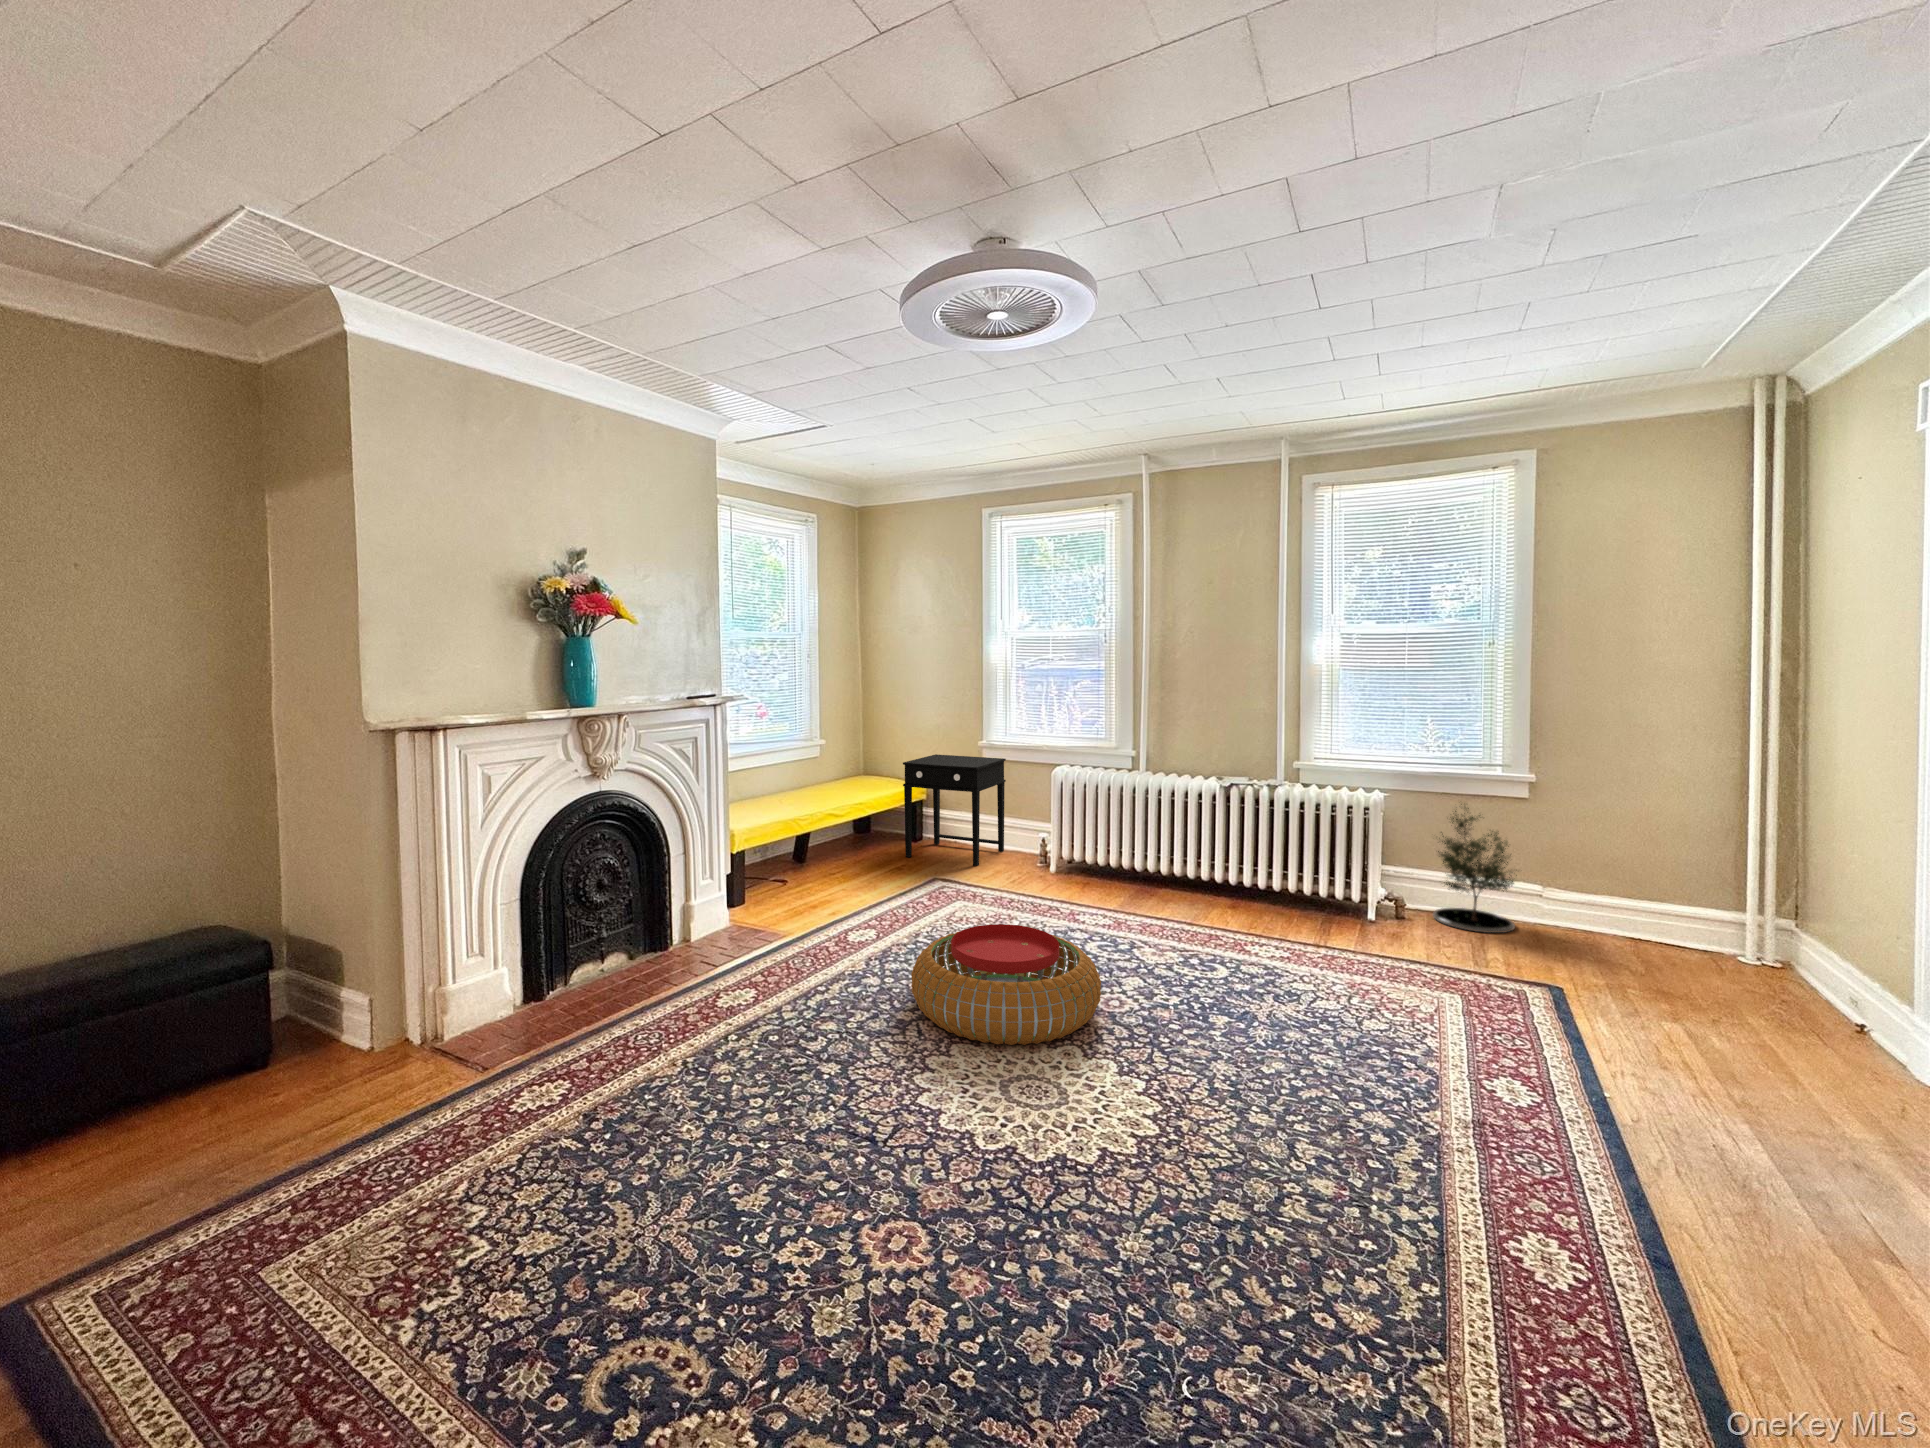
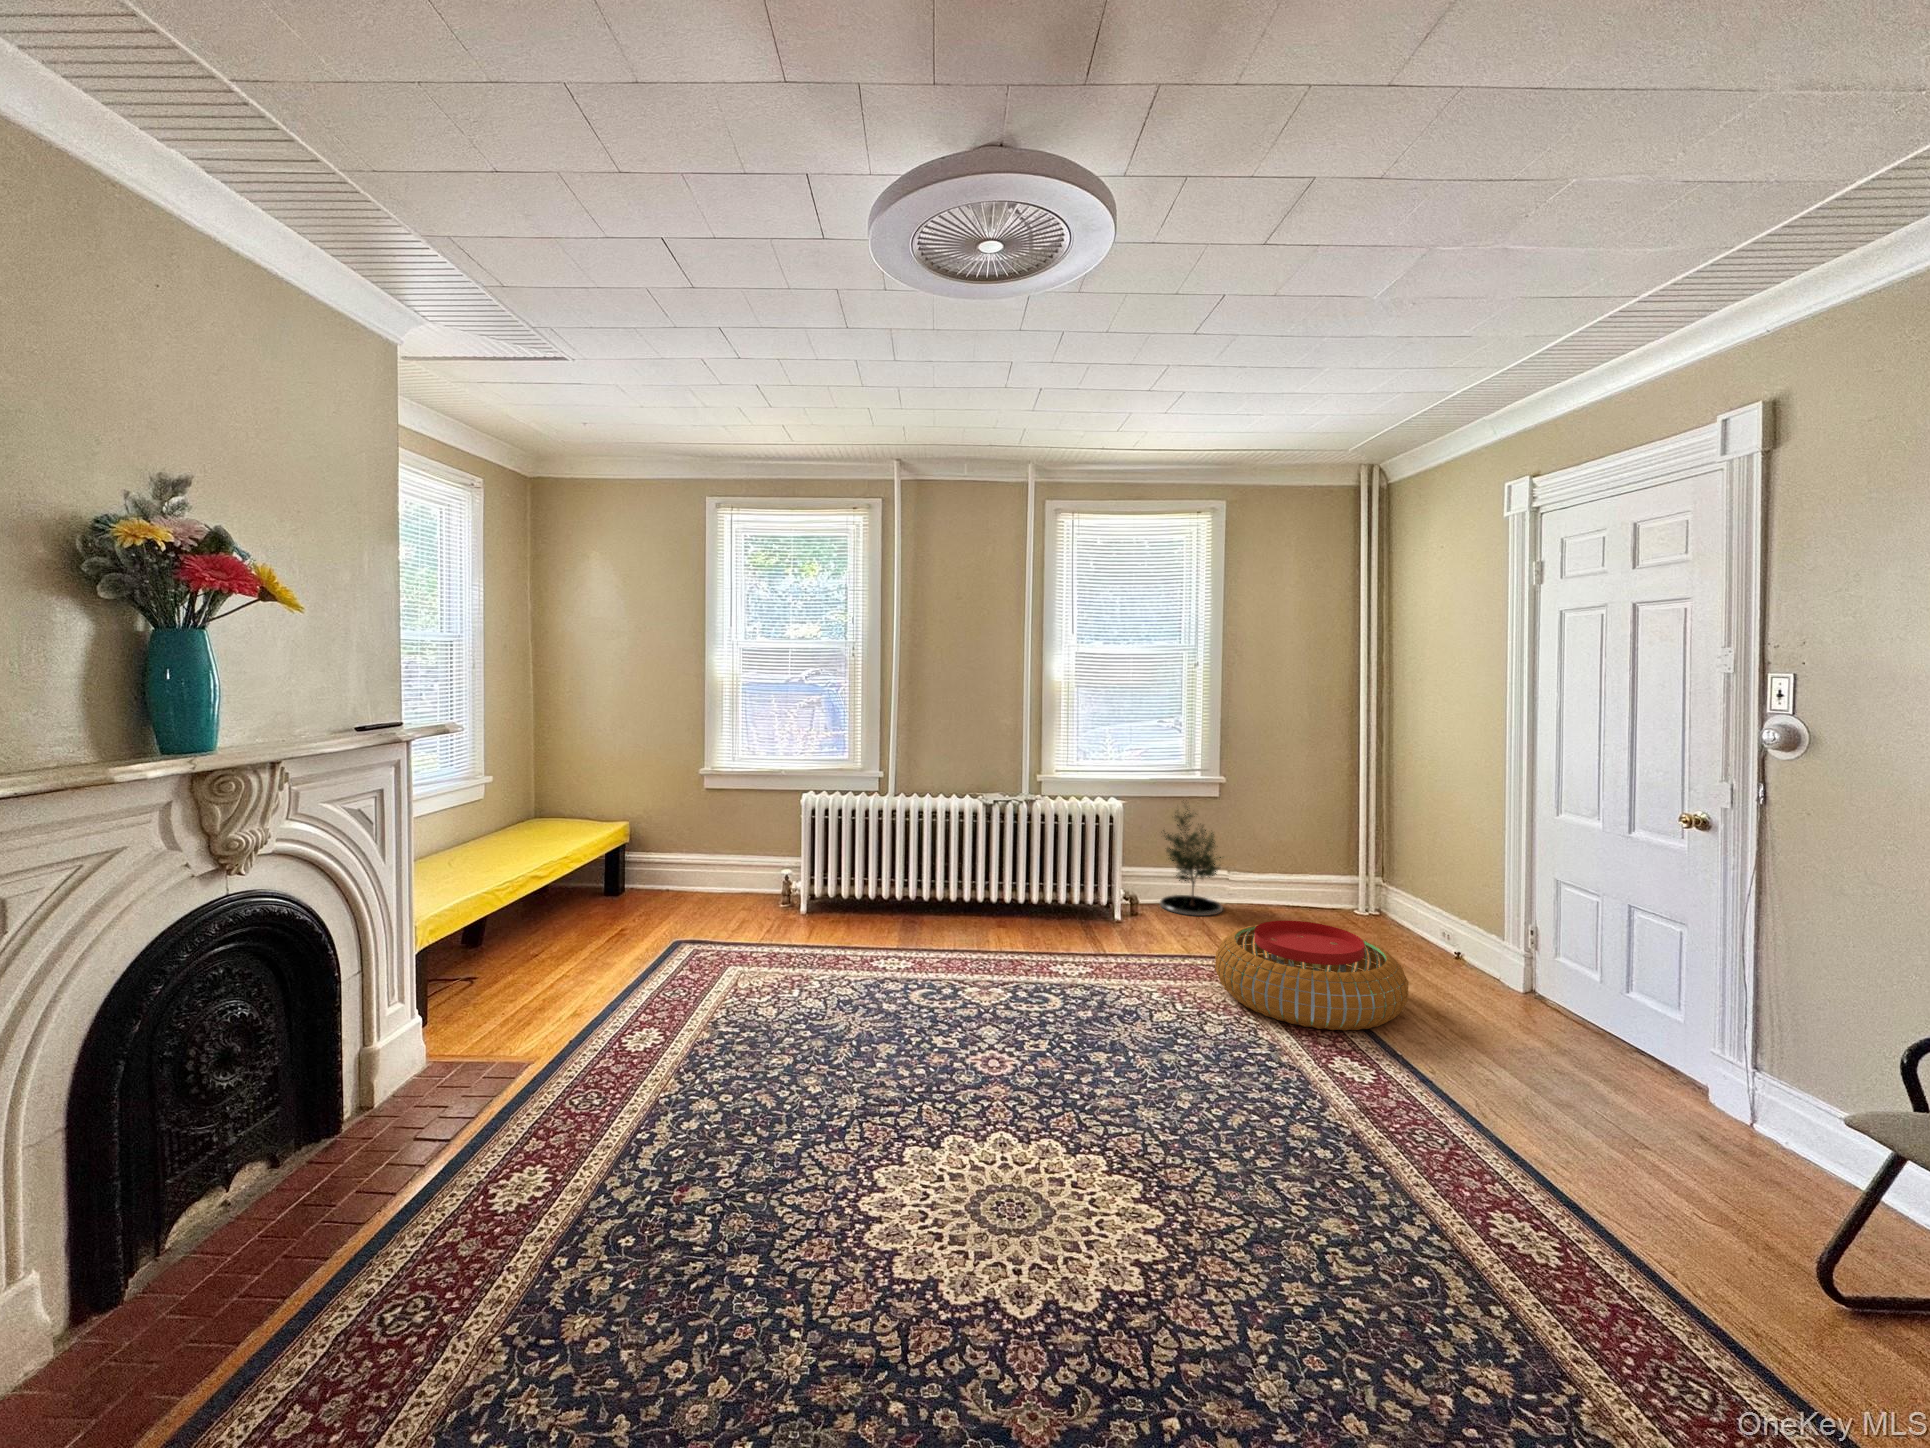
side table: present [903,754,1006,866] -> none [614,786,733,917]
pouf: present [911,924,1101,1045] -> present [1215,920,1409,1031]

